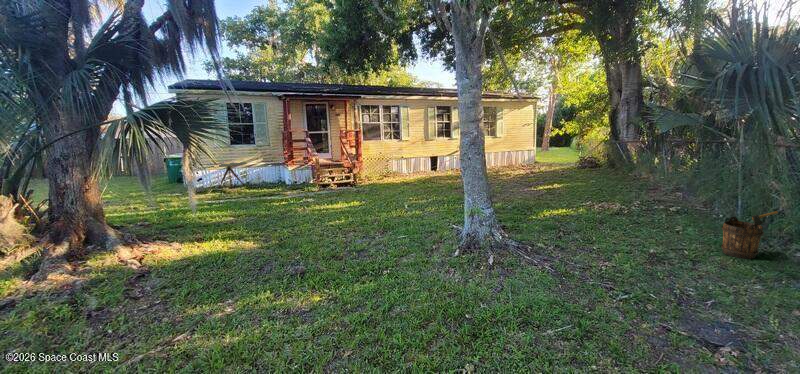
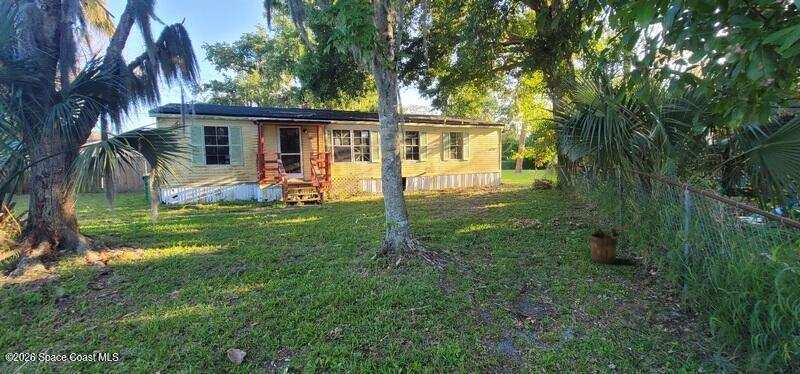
round table: present [211,162,247,188] -> none [183,181,220,206]

